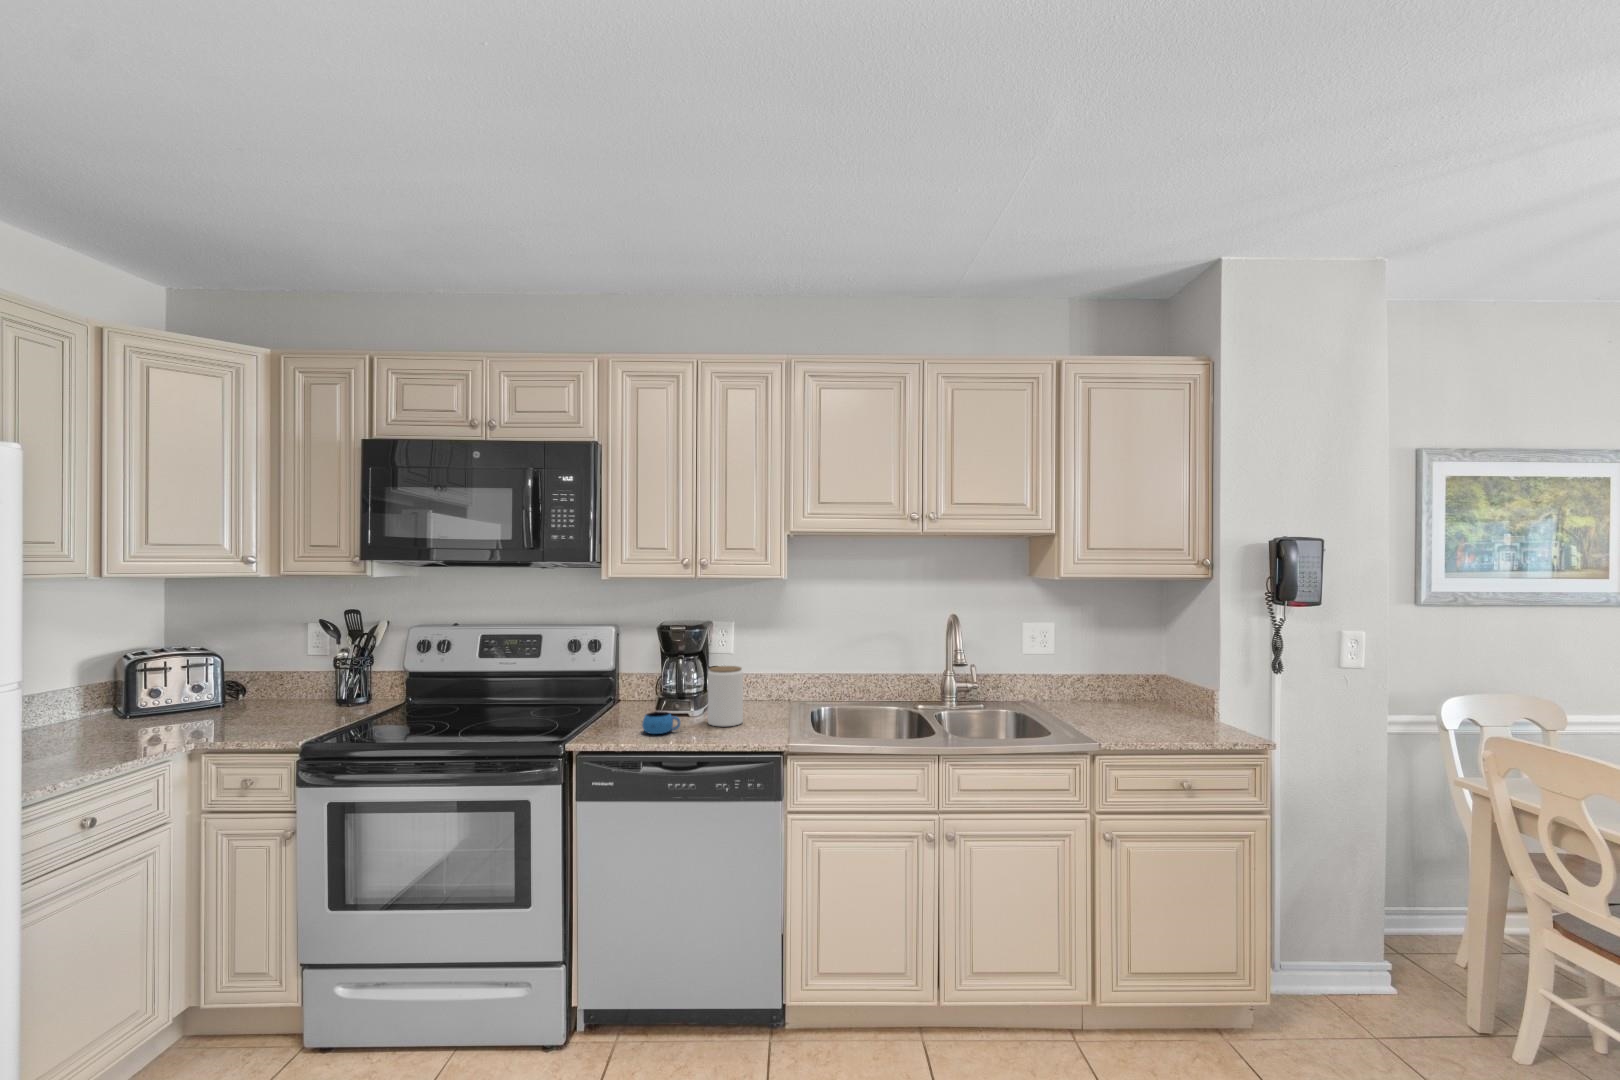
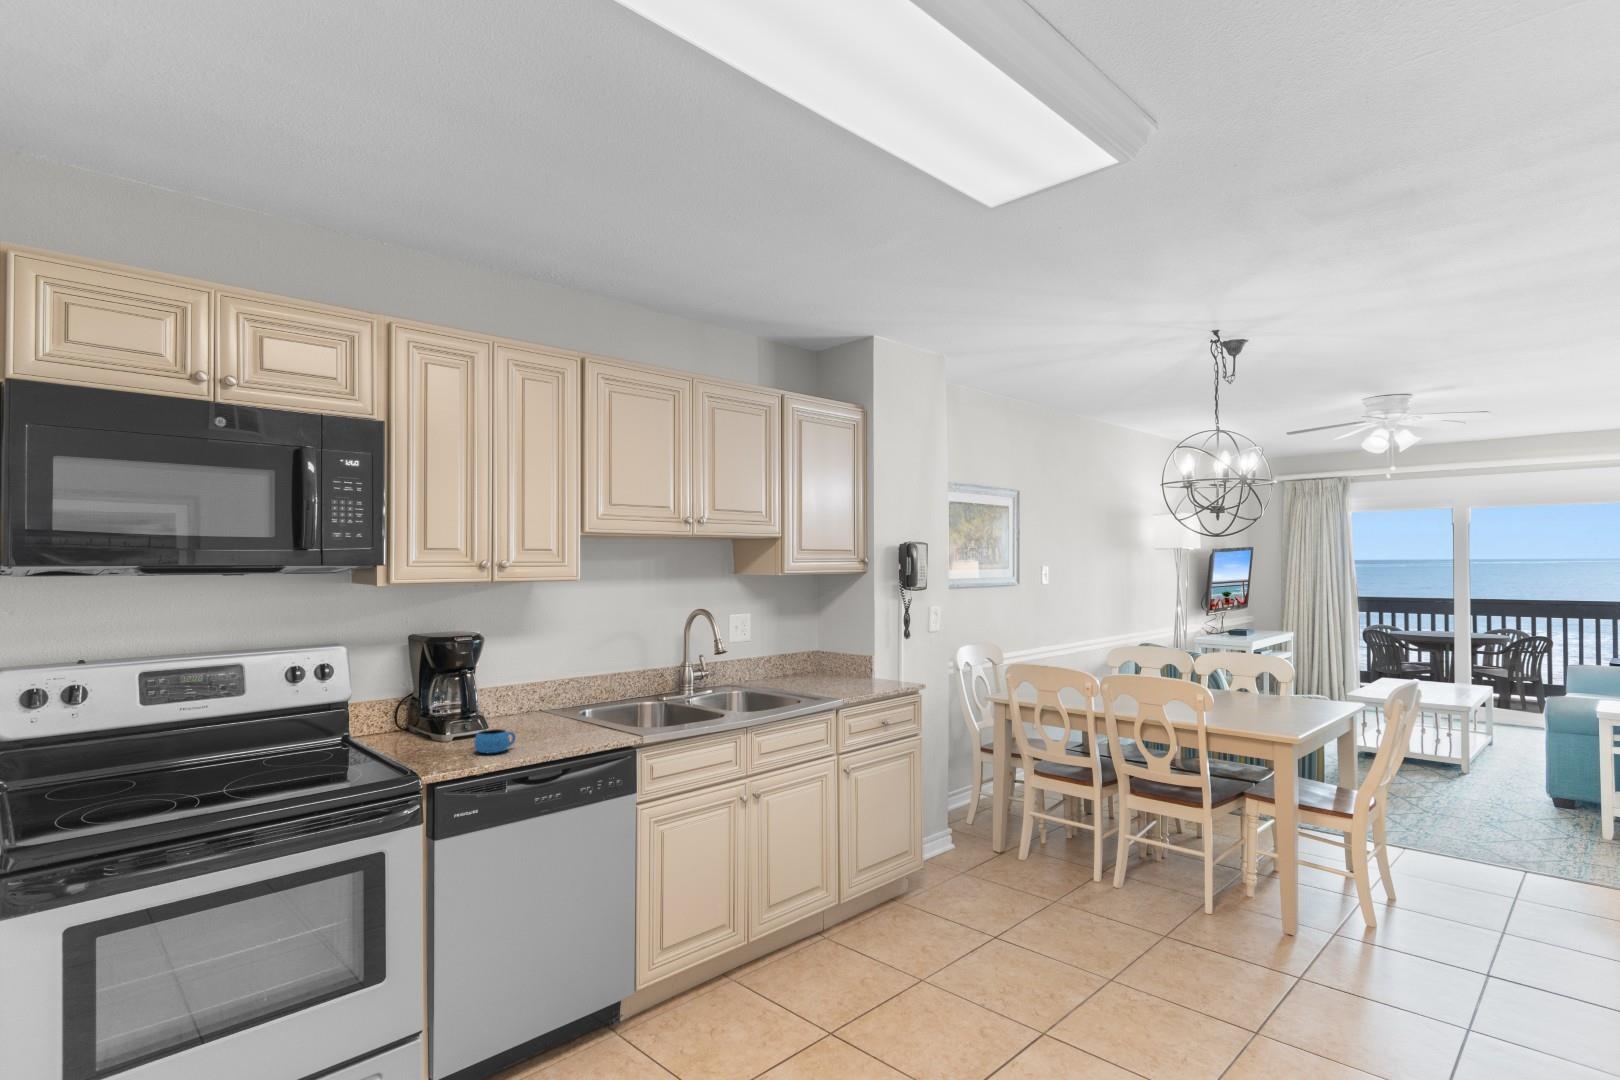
jar: present [708,666,743,726] -> none [516,675,555,738]

